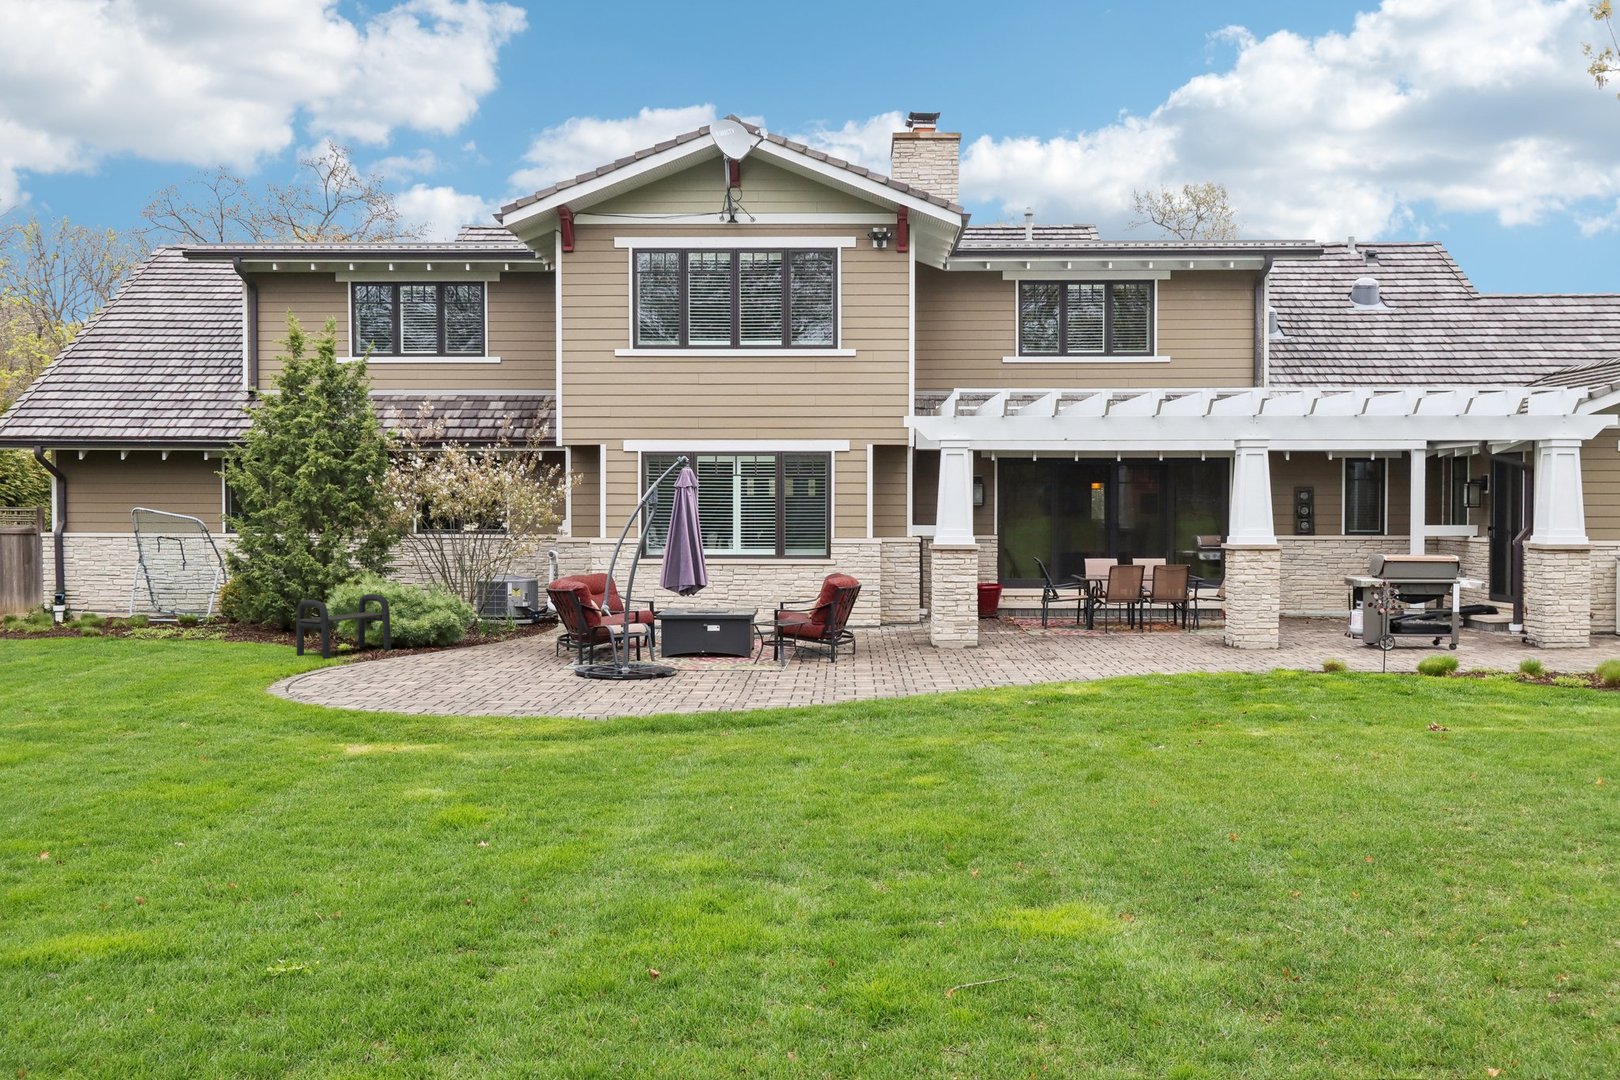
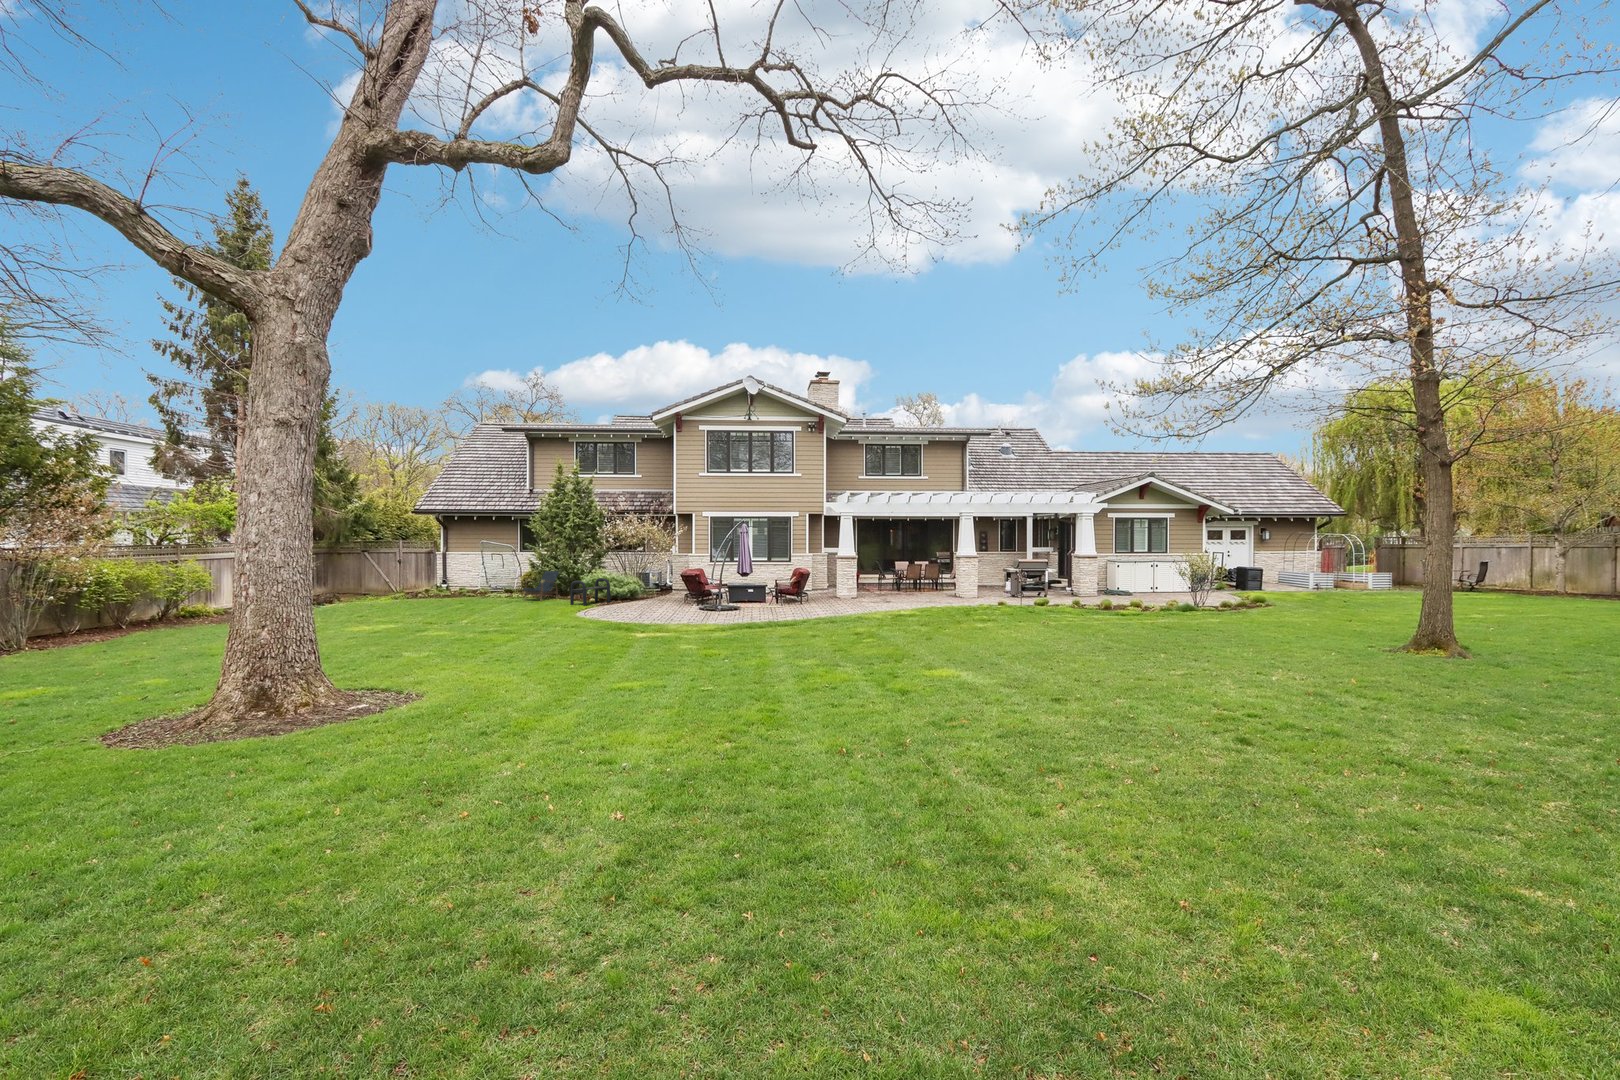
lounge chair: none [203,576,285,645] -> present [524,571,558,600]

